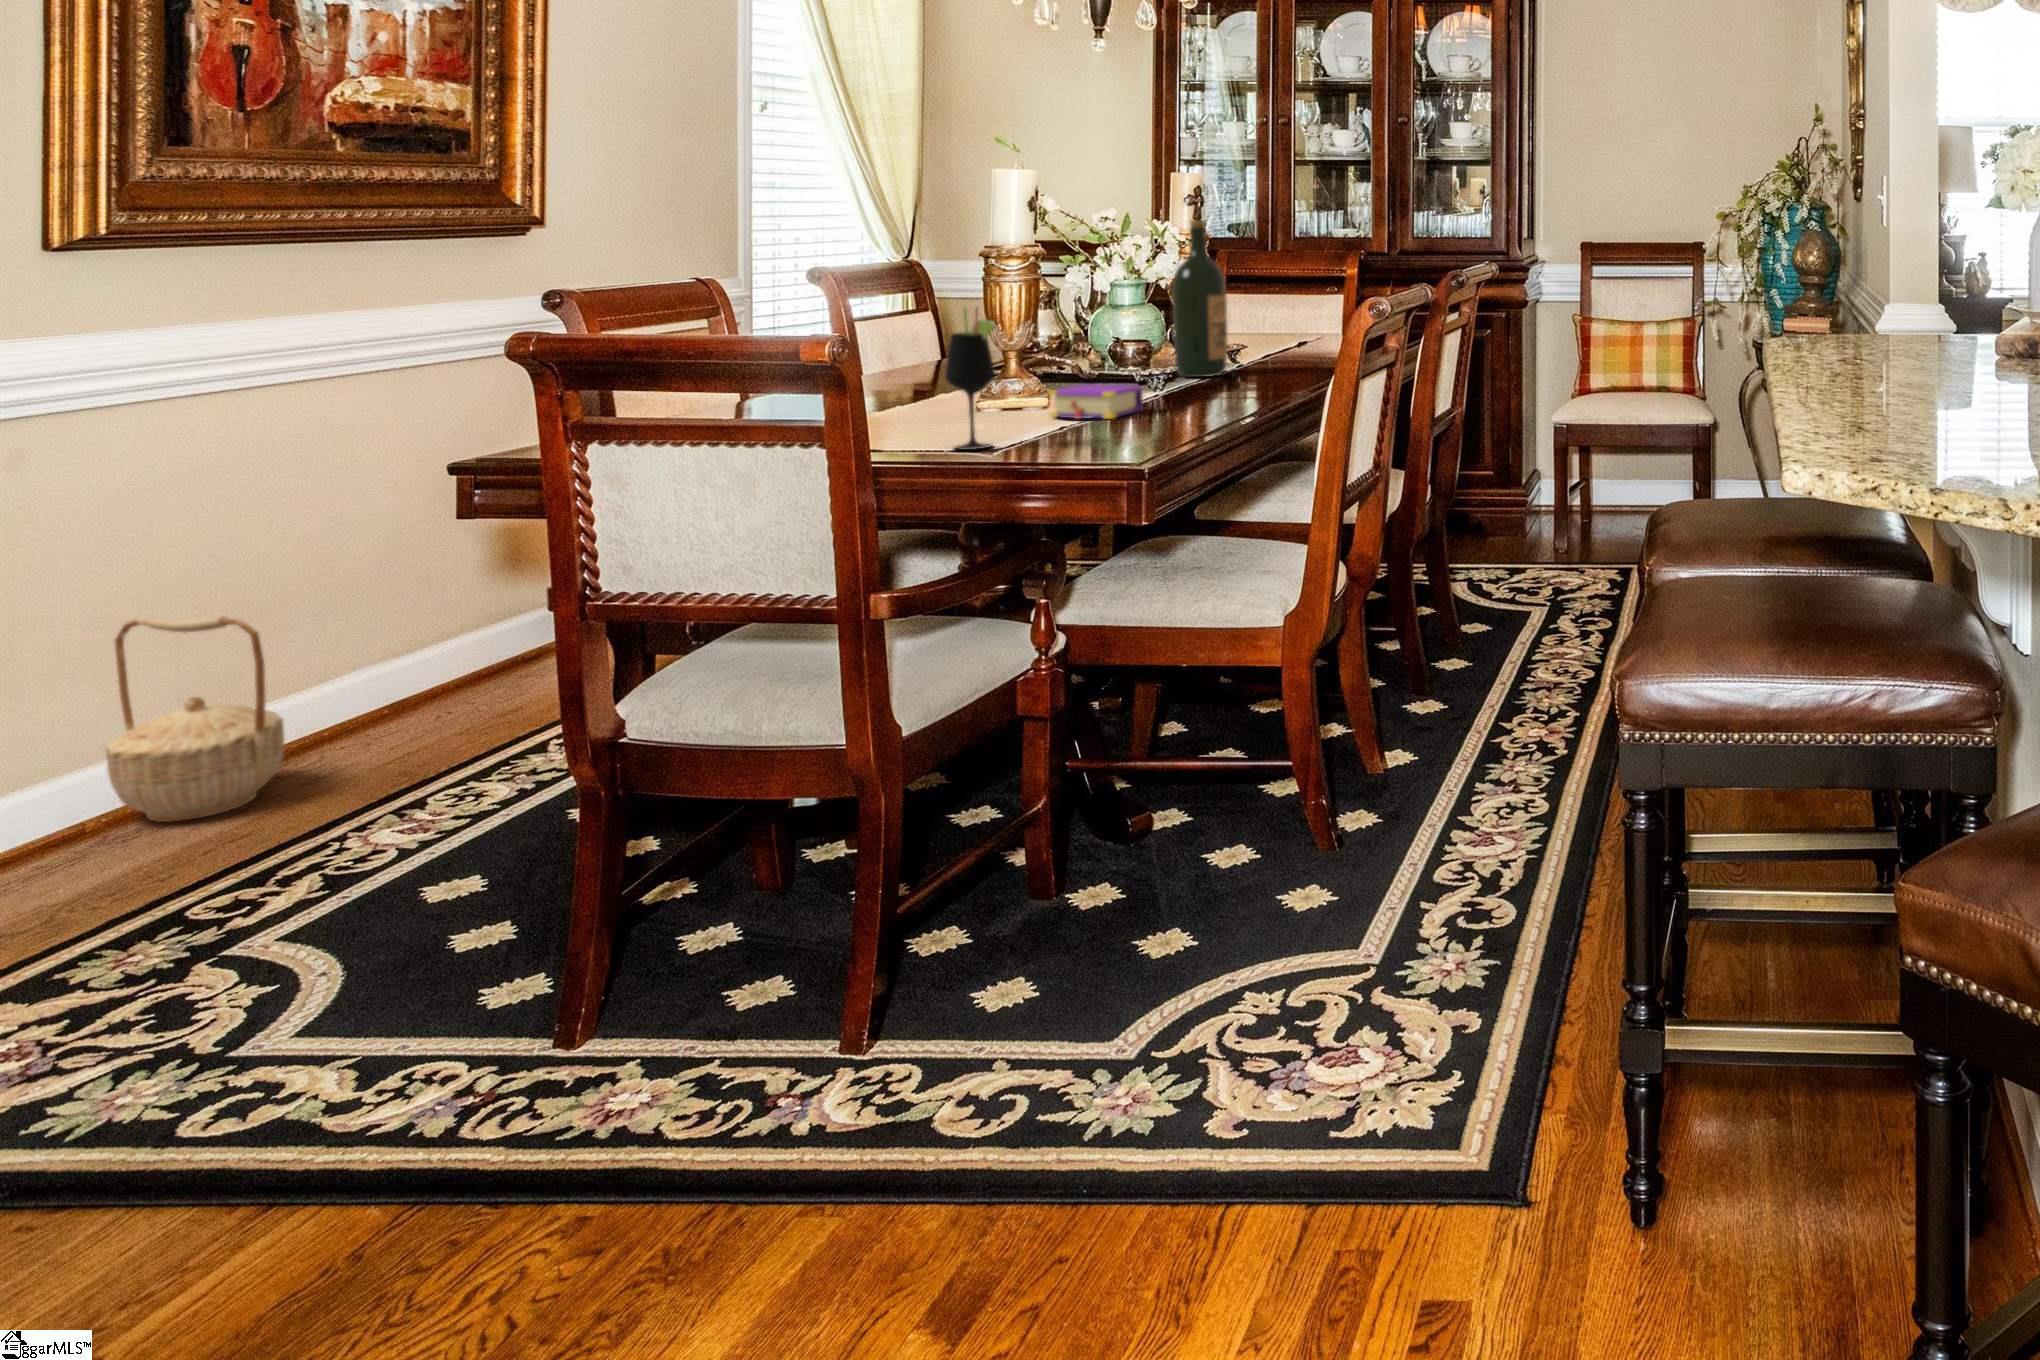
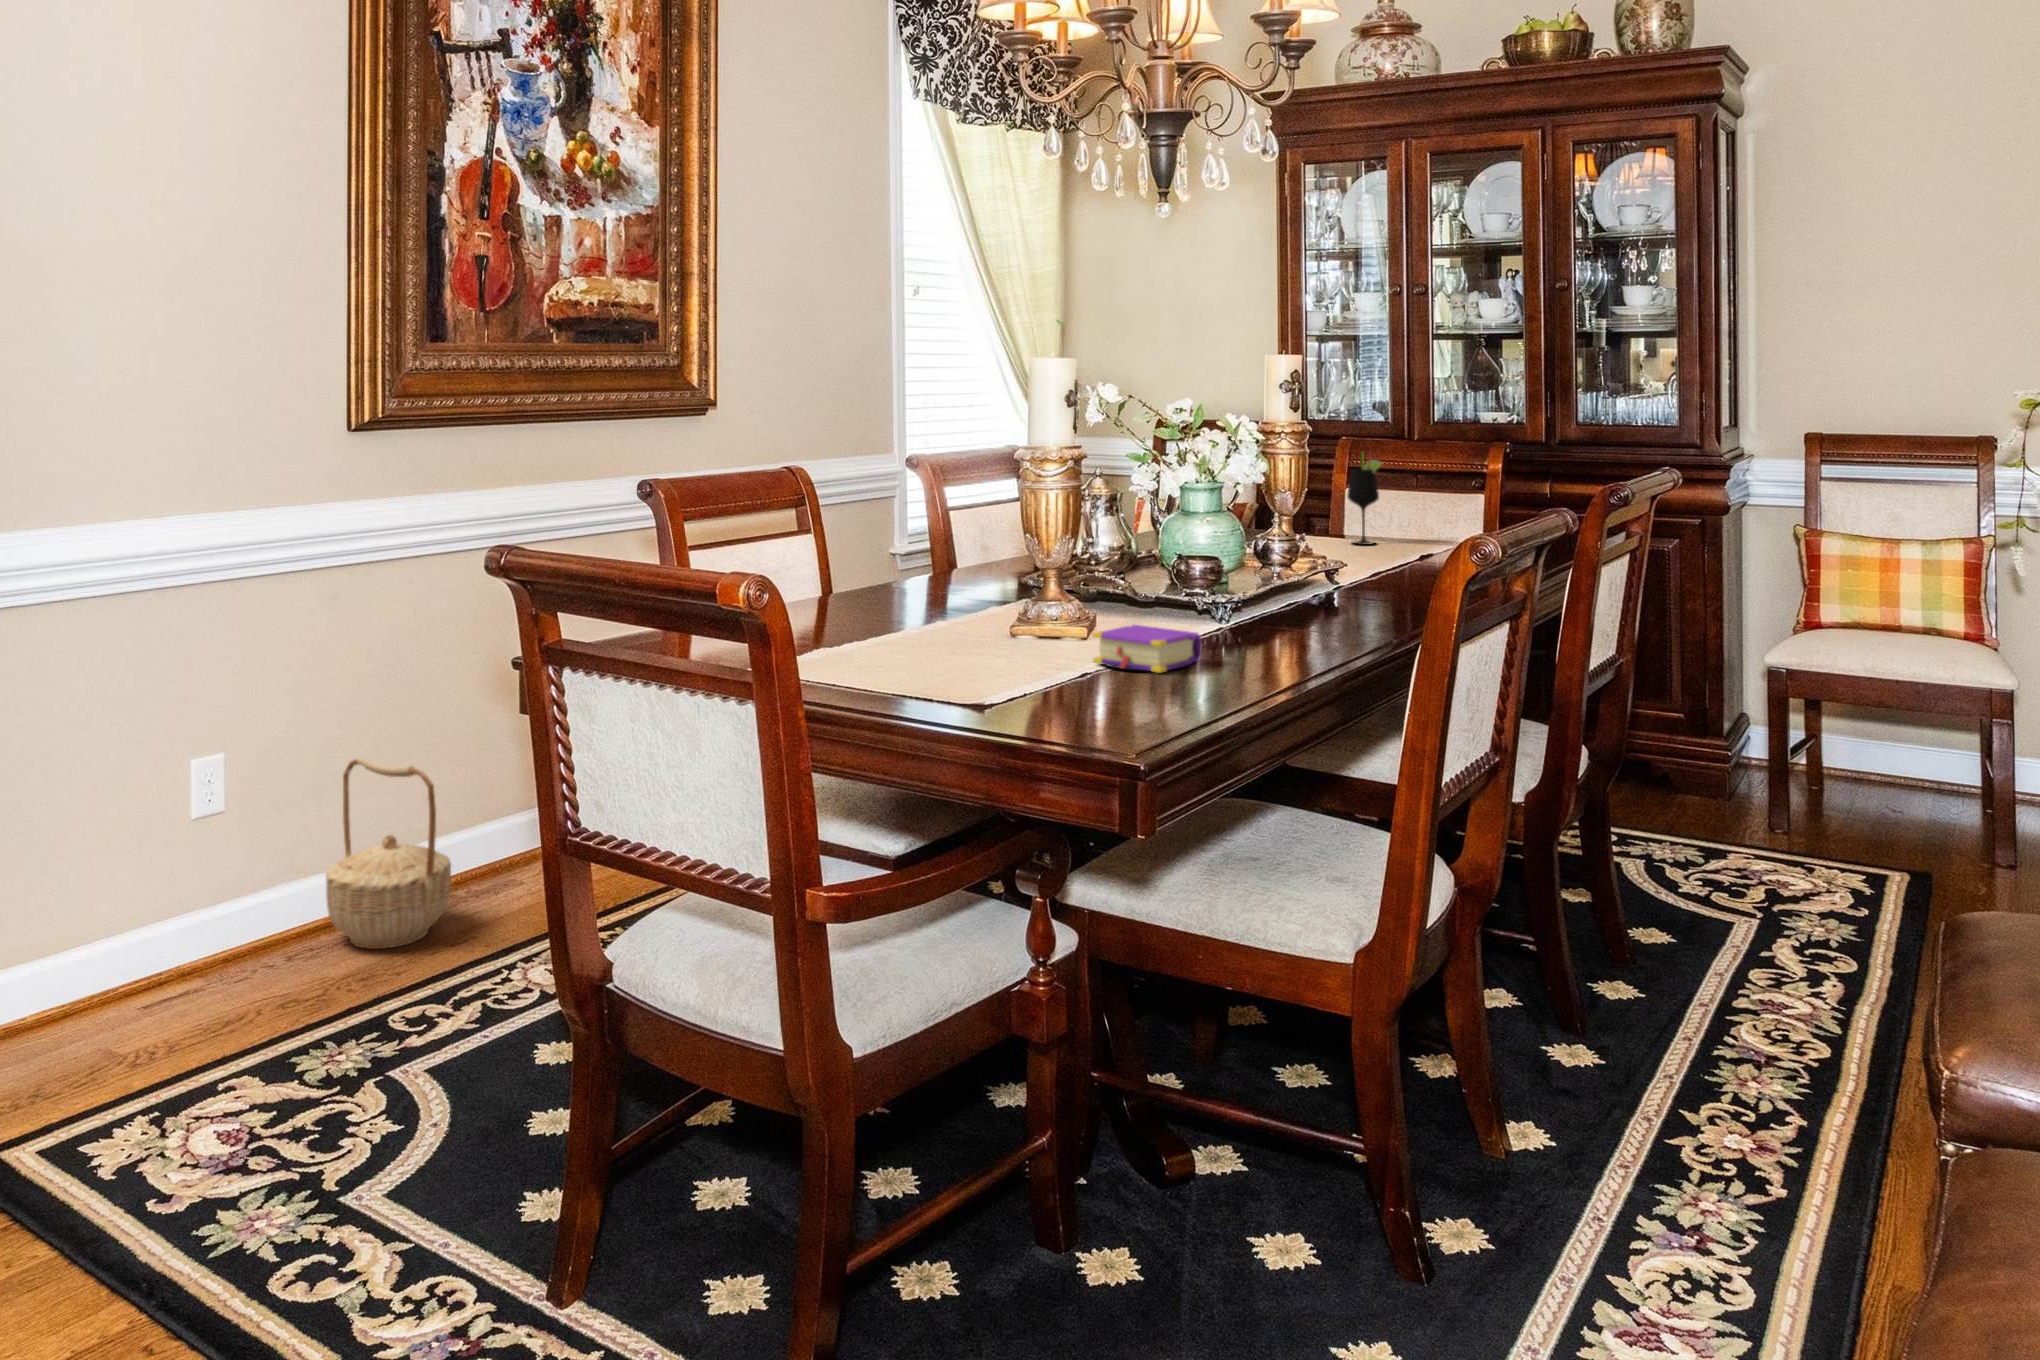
wine bottle: present [1172,220,1227,377] -> none [1255,426,1319,612]
wine glass: present [945,308,996,450] -> present [1347,453,1381,544]

